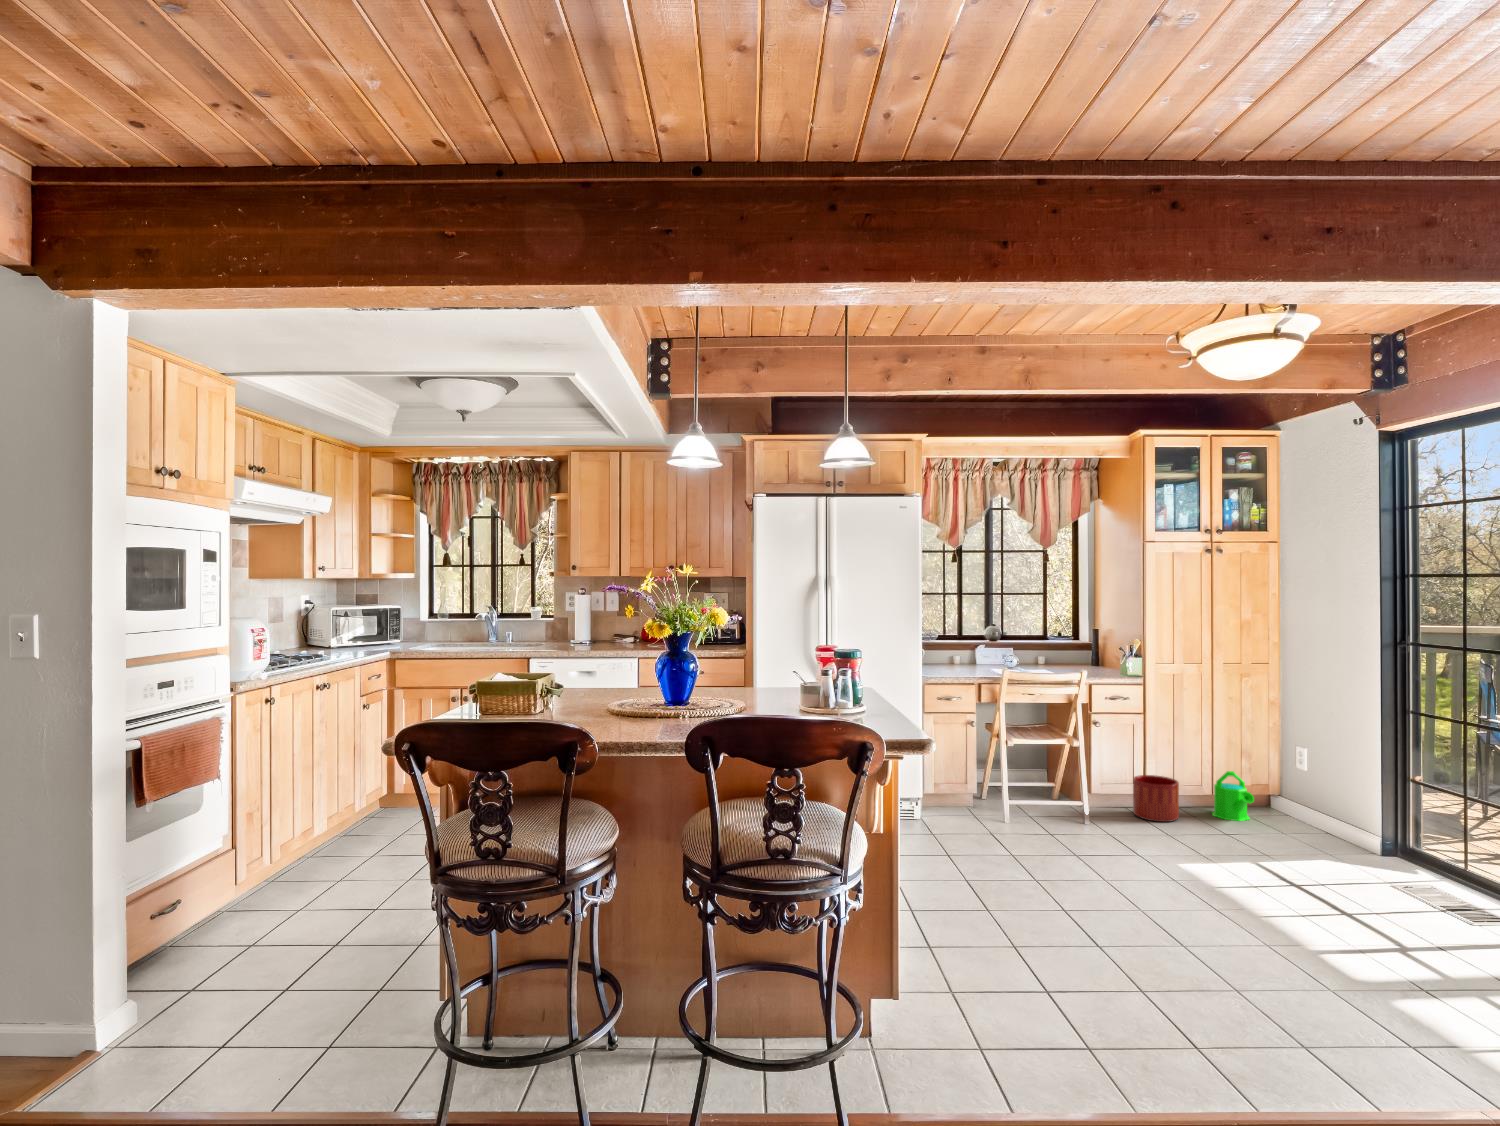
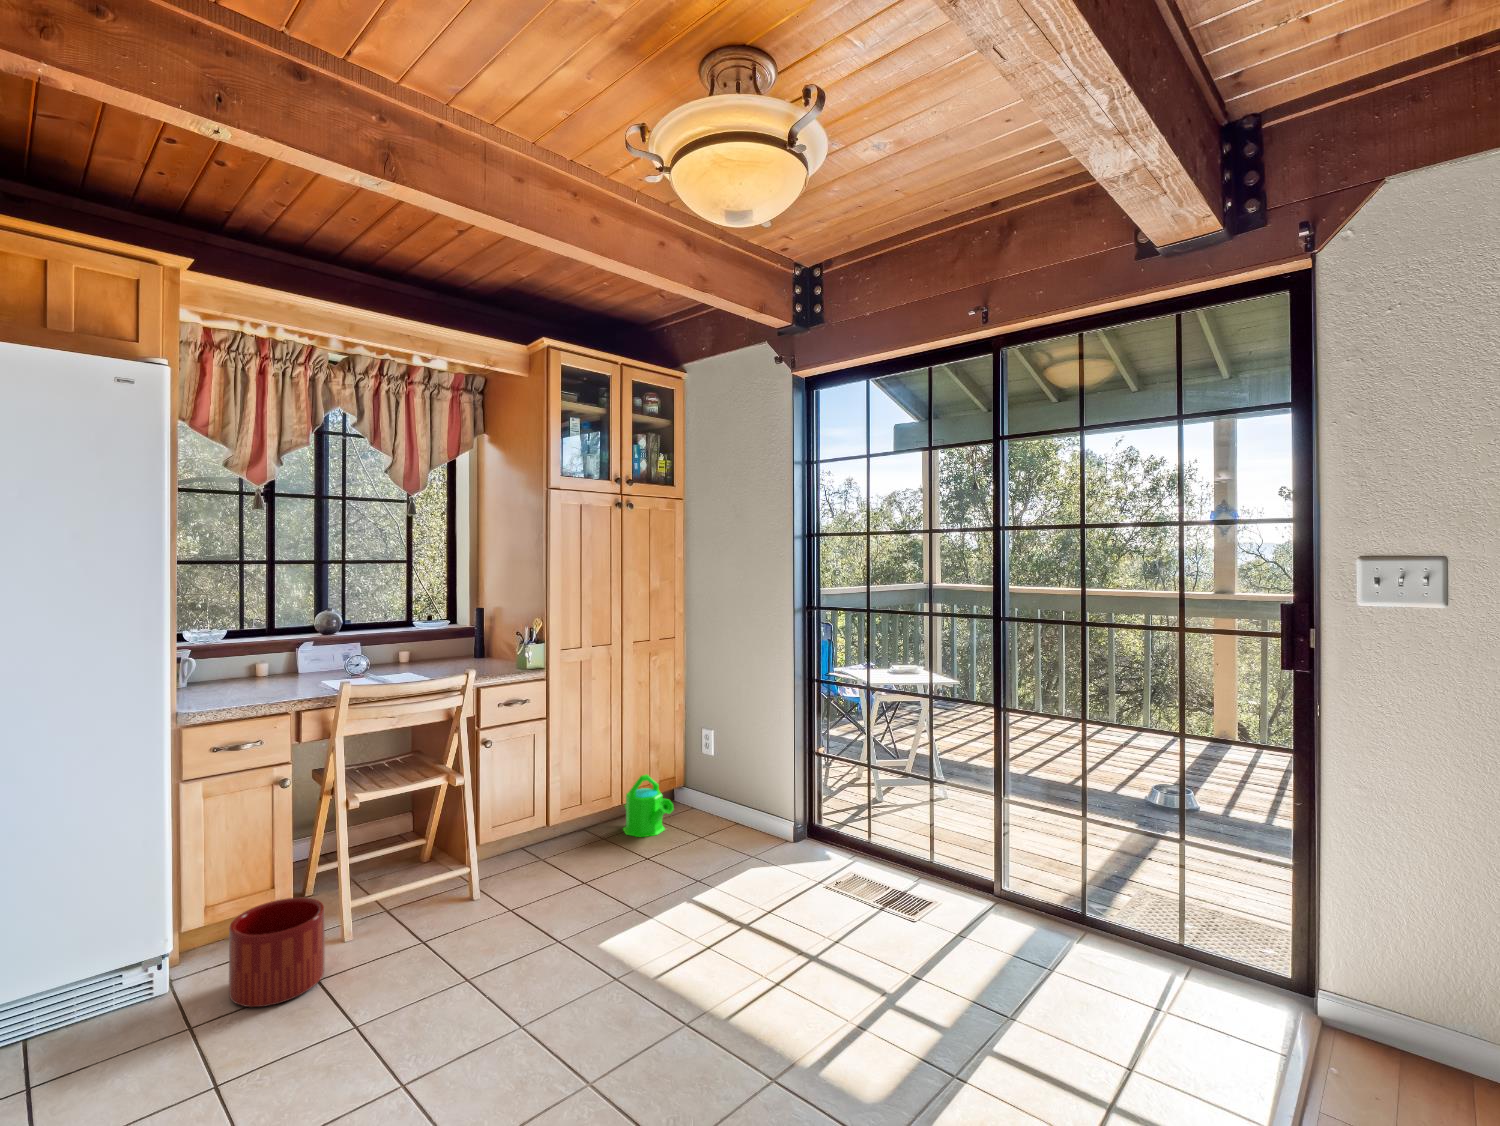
planter: present [1133,775,1179,822] -> present [229,898,325,1007]

